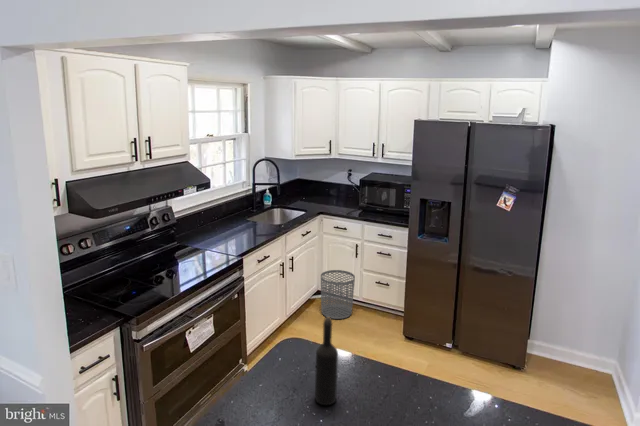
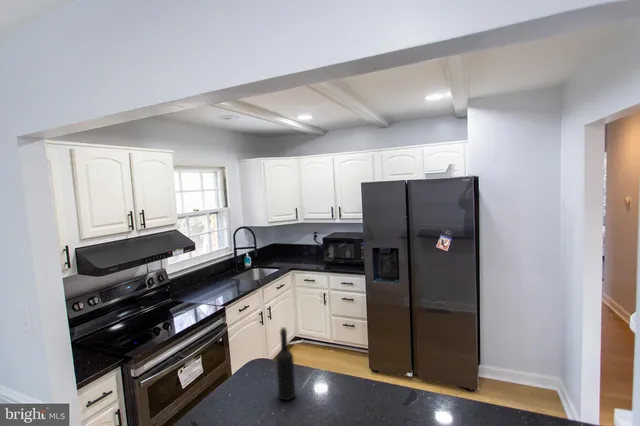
waste bin: present [321,270,355,319] -> none [297,318,326,361]

